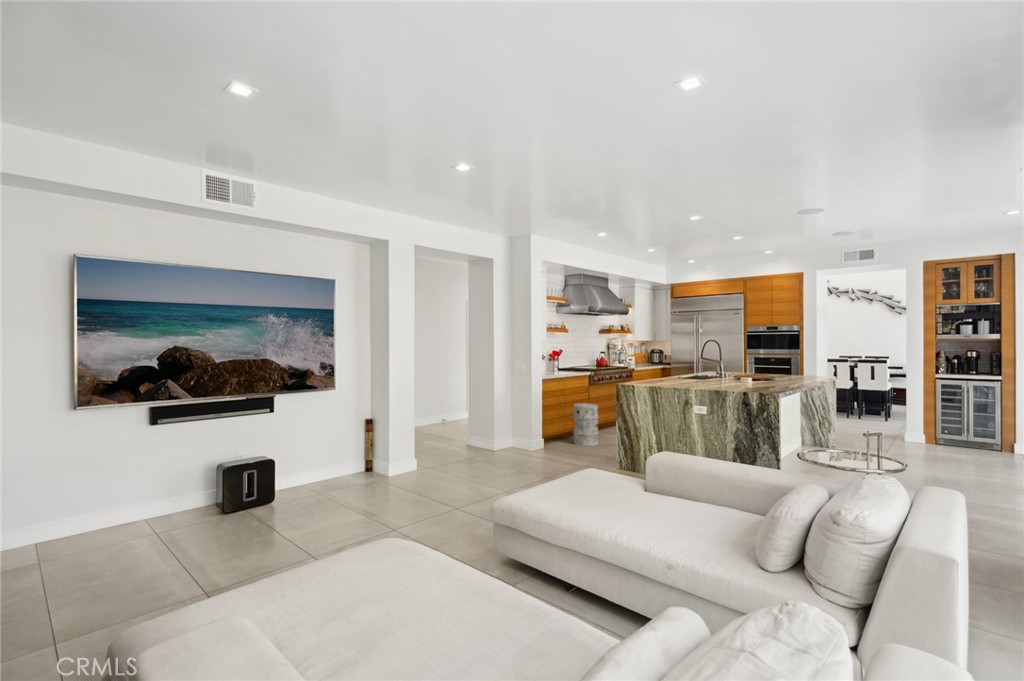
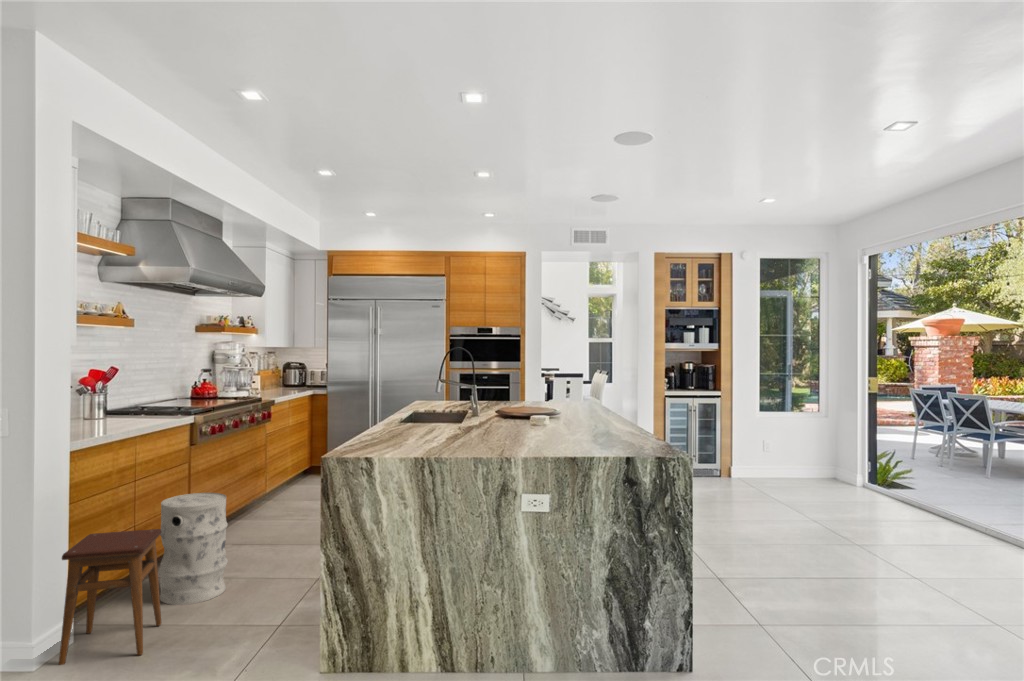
stool: none [539,410,572,454] -> present [59,529,161,665]

